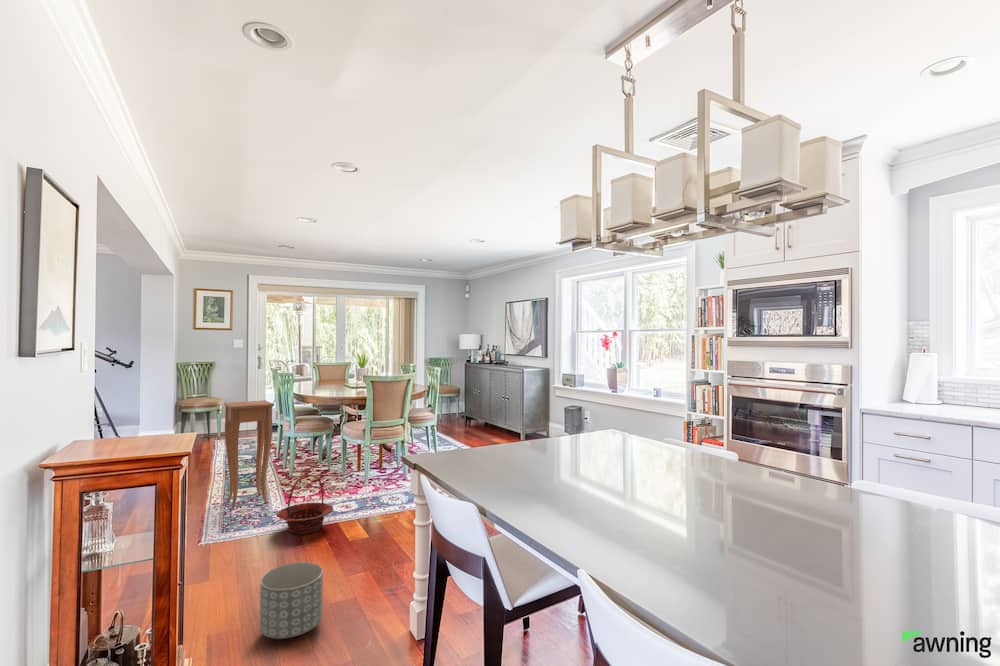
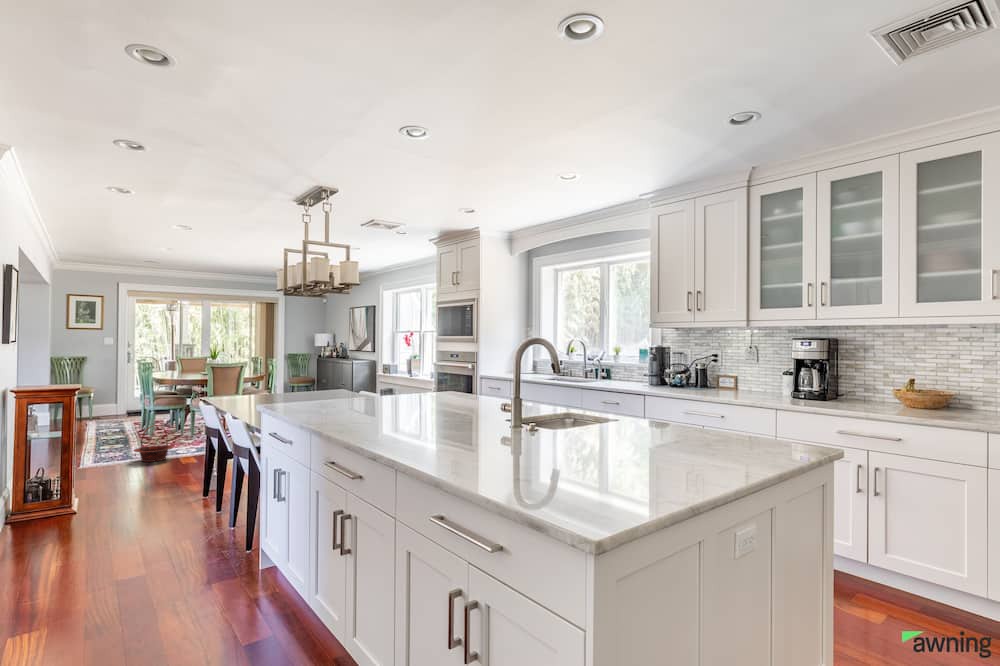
side table: present [224,400,274,509] -> none [96,380,134,454]
planter: present [260,562,323,639] -> none [117,458,154,492]

